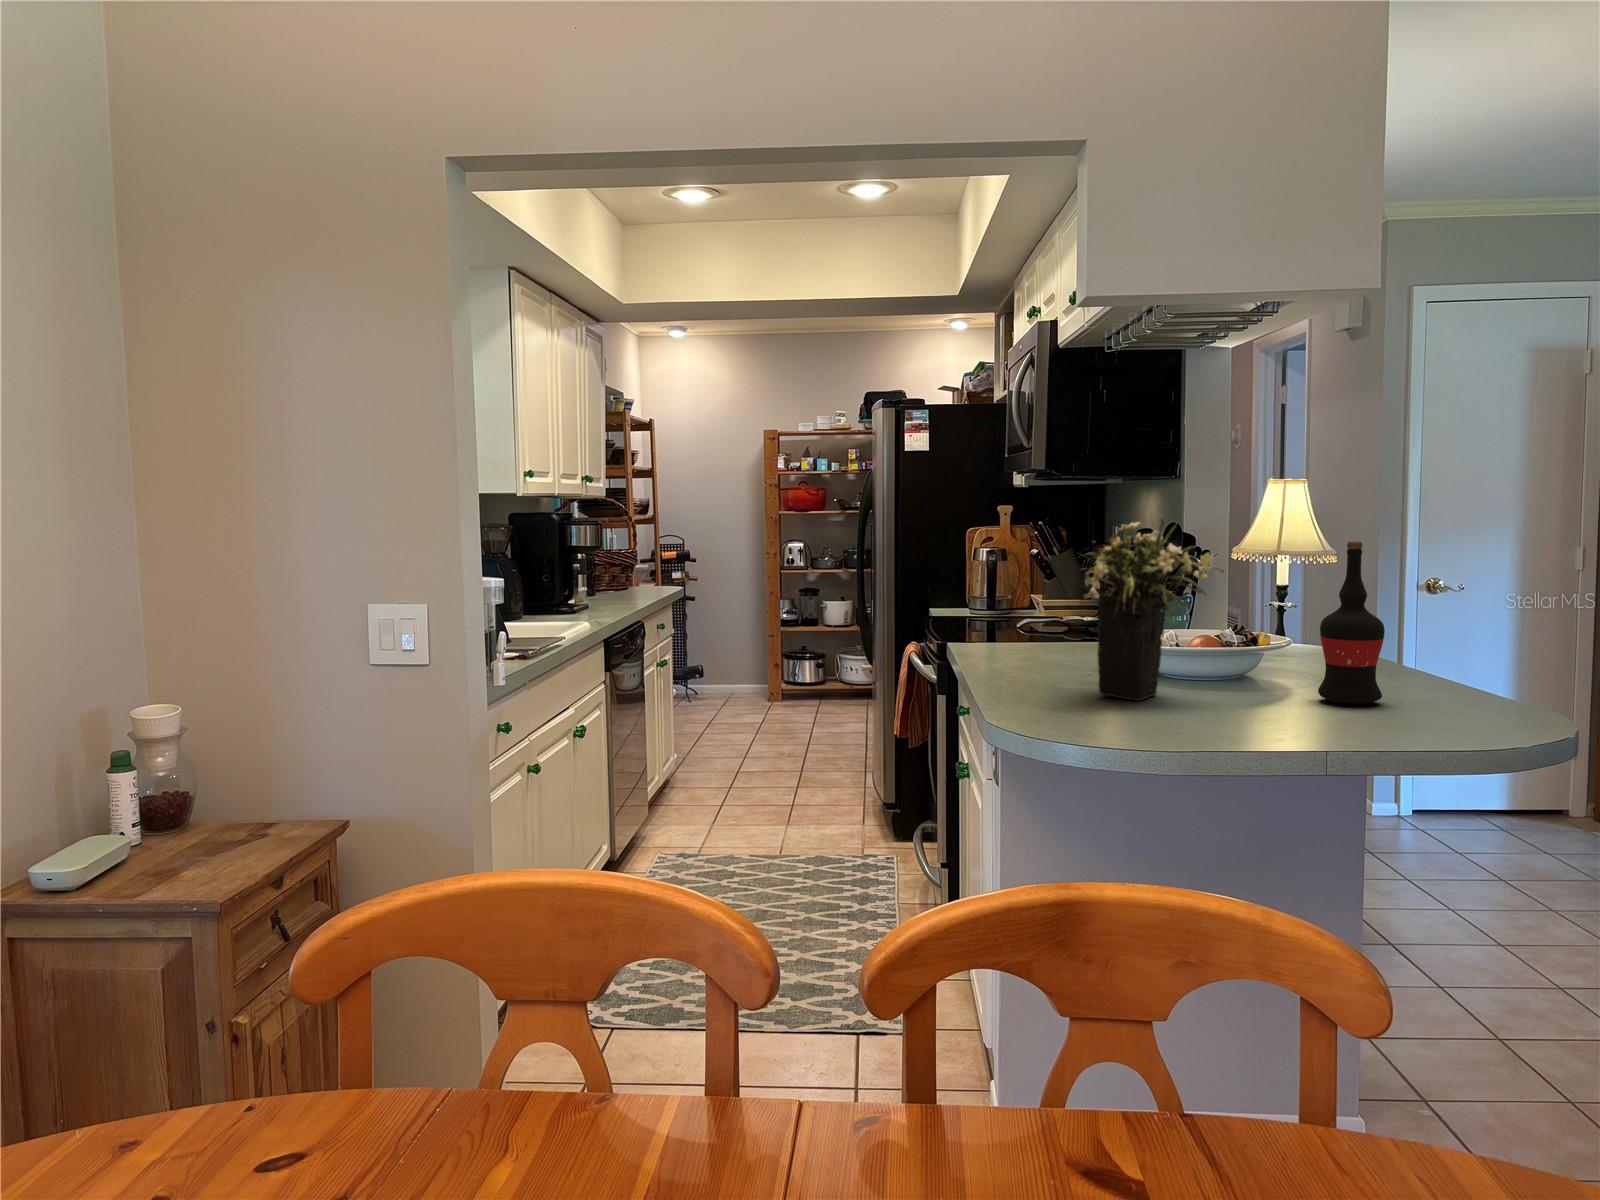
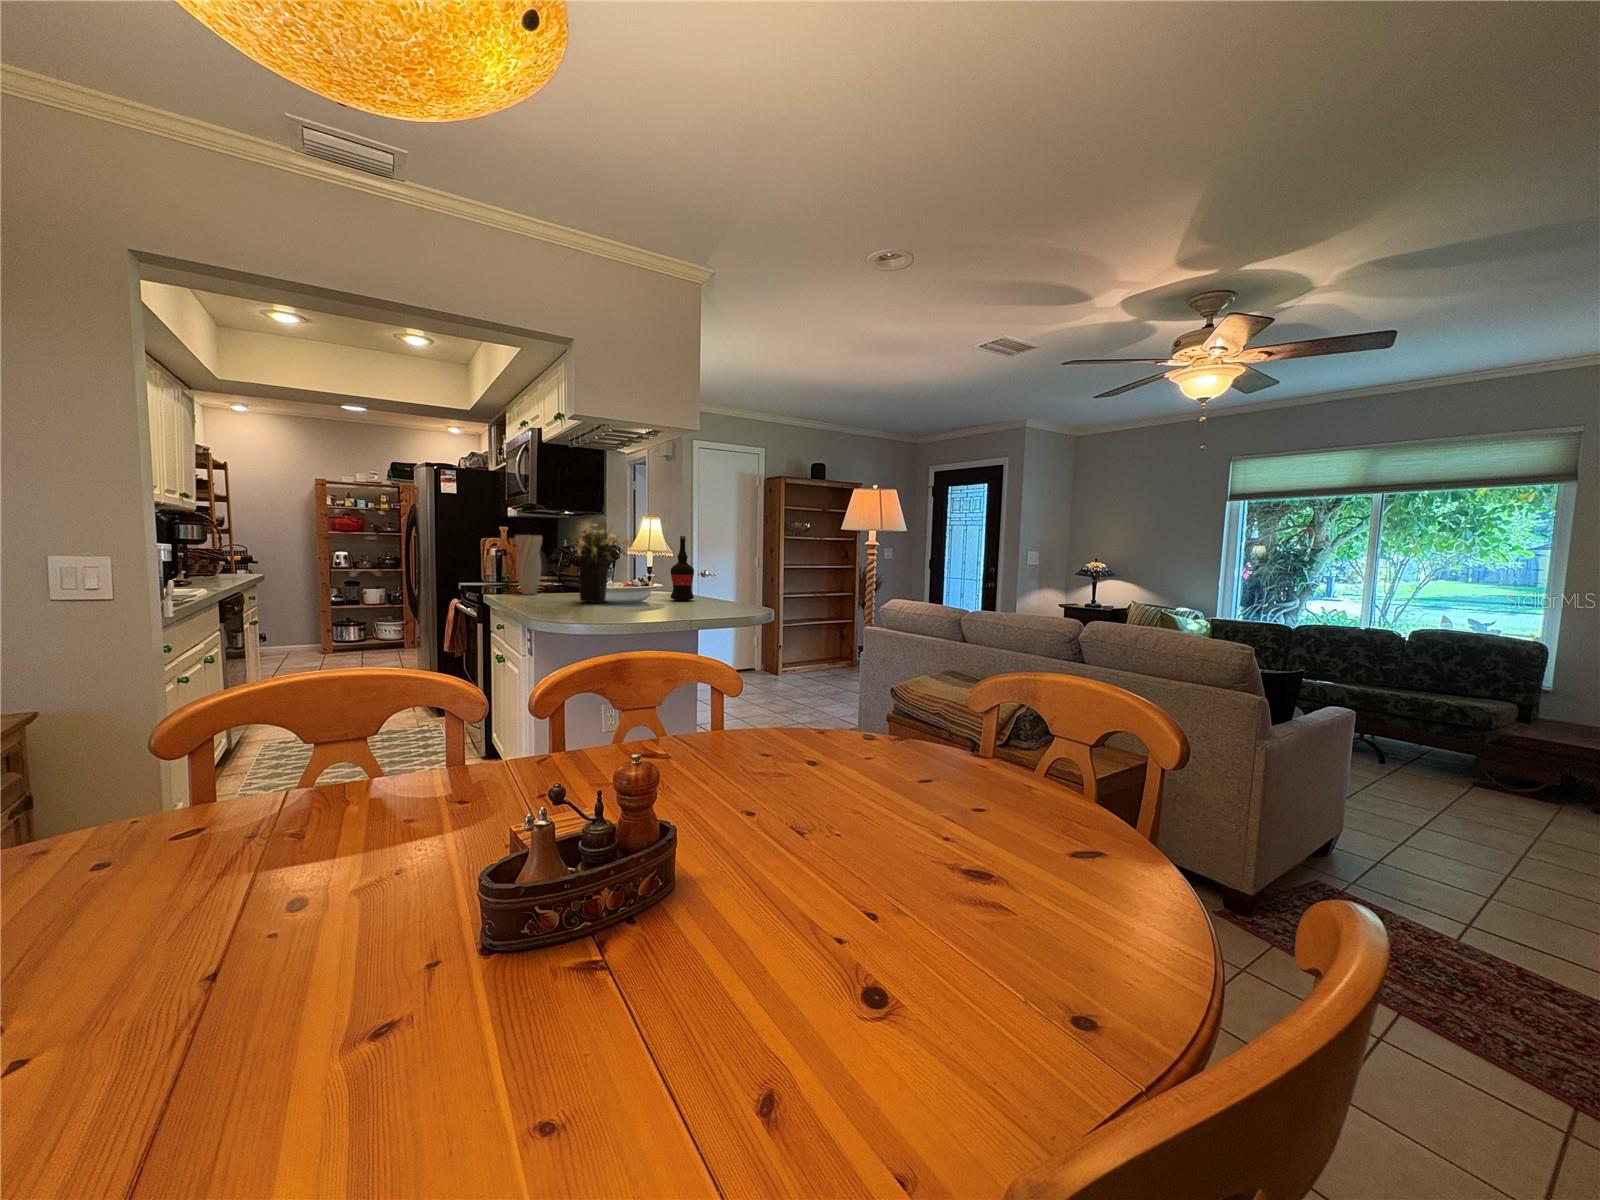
vase: none [992,537,1043,657] -> present [515,535,543,595]

